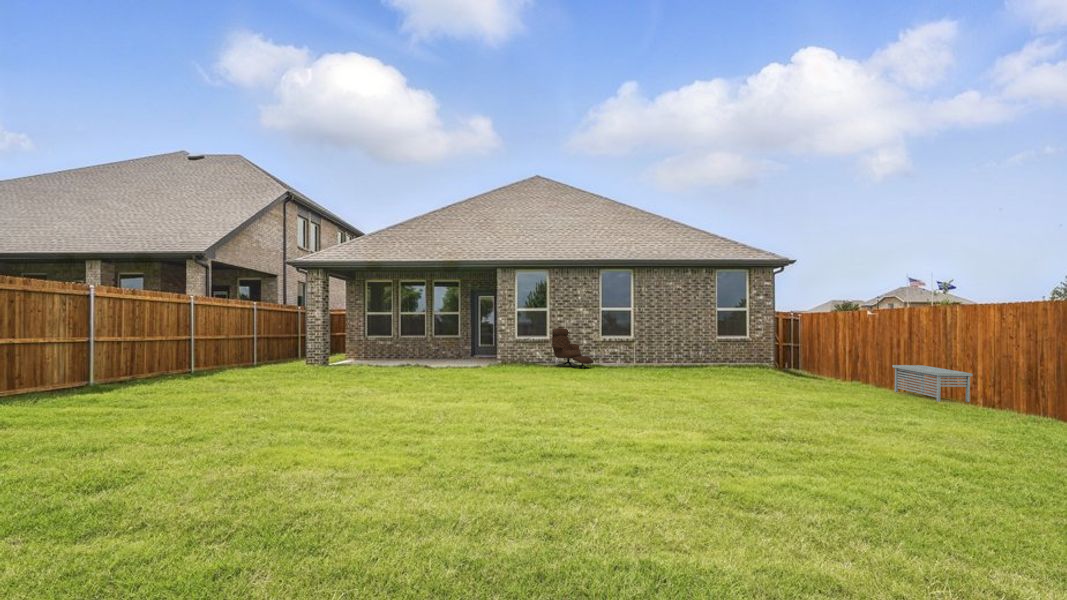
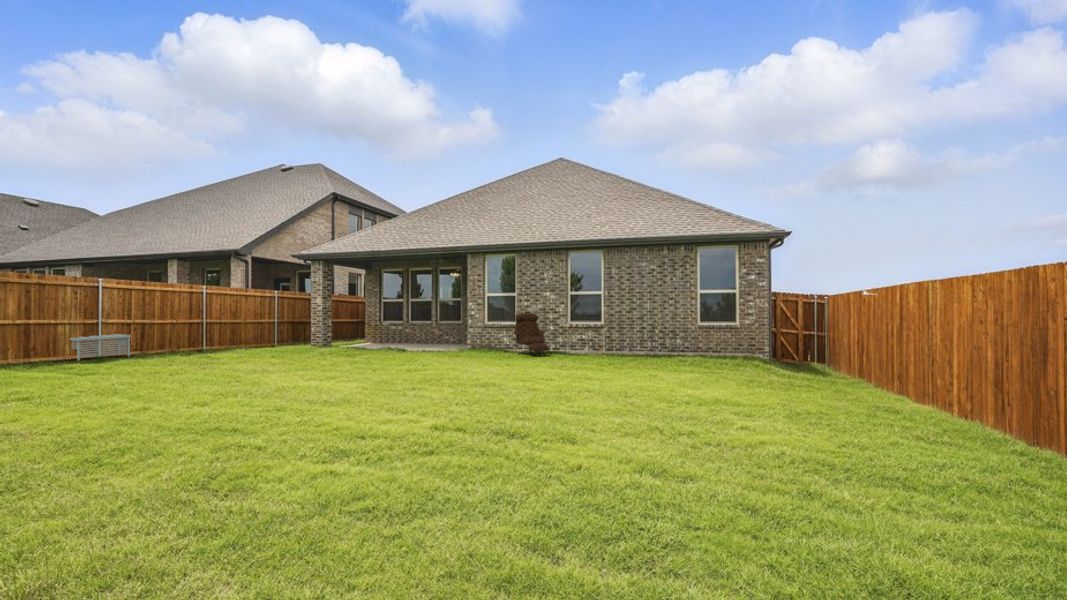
storage bench: present [892,365,973,402] -> present [70,334,131,360]

